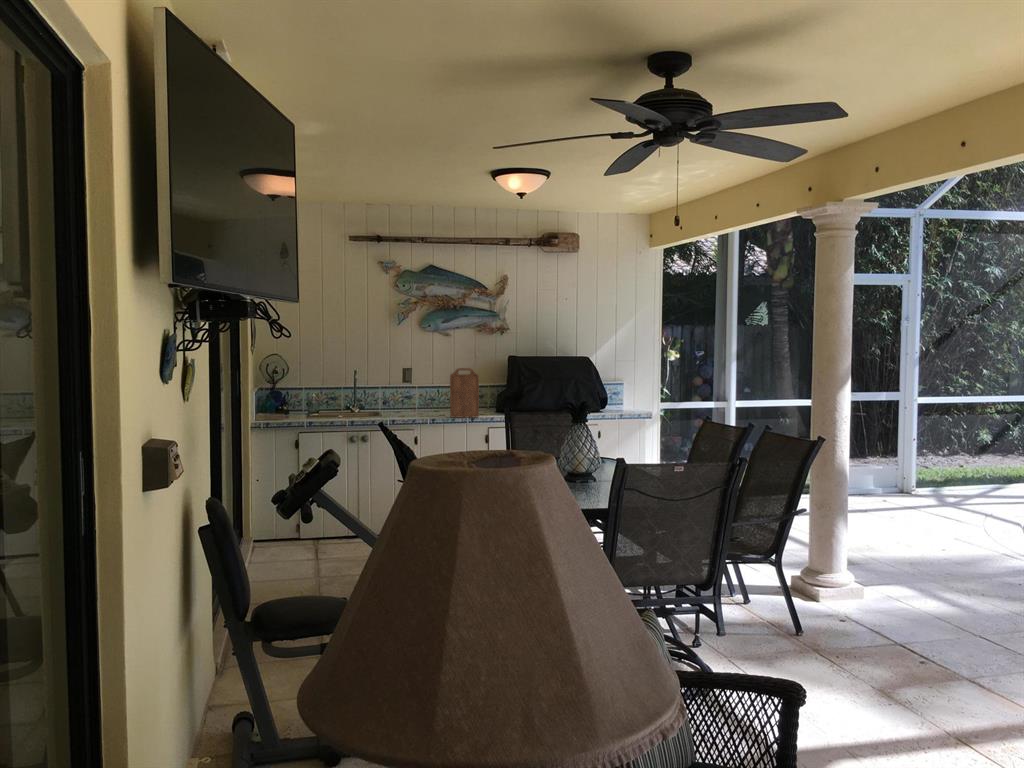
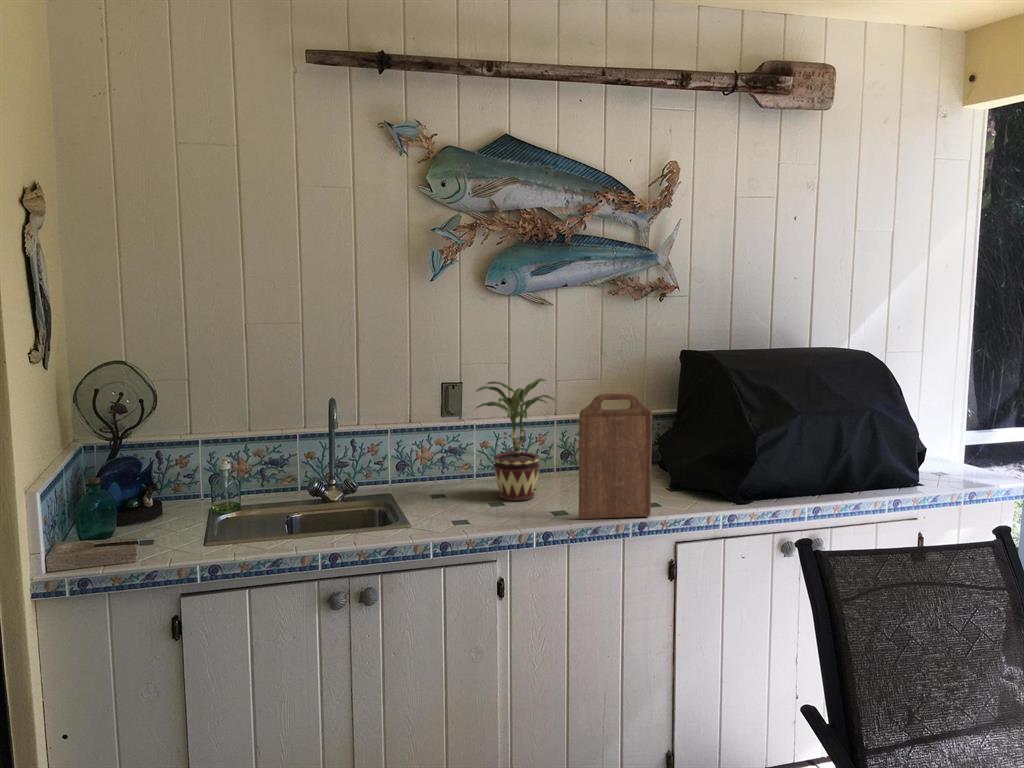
potted plant: none [412,365,444,413] -> present [476,379,556,501]

